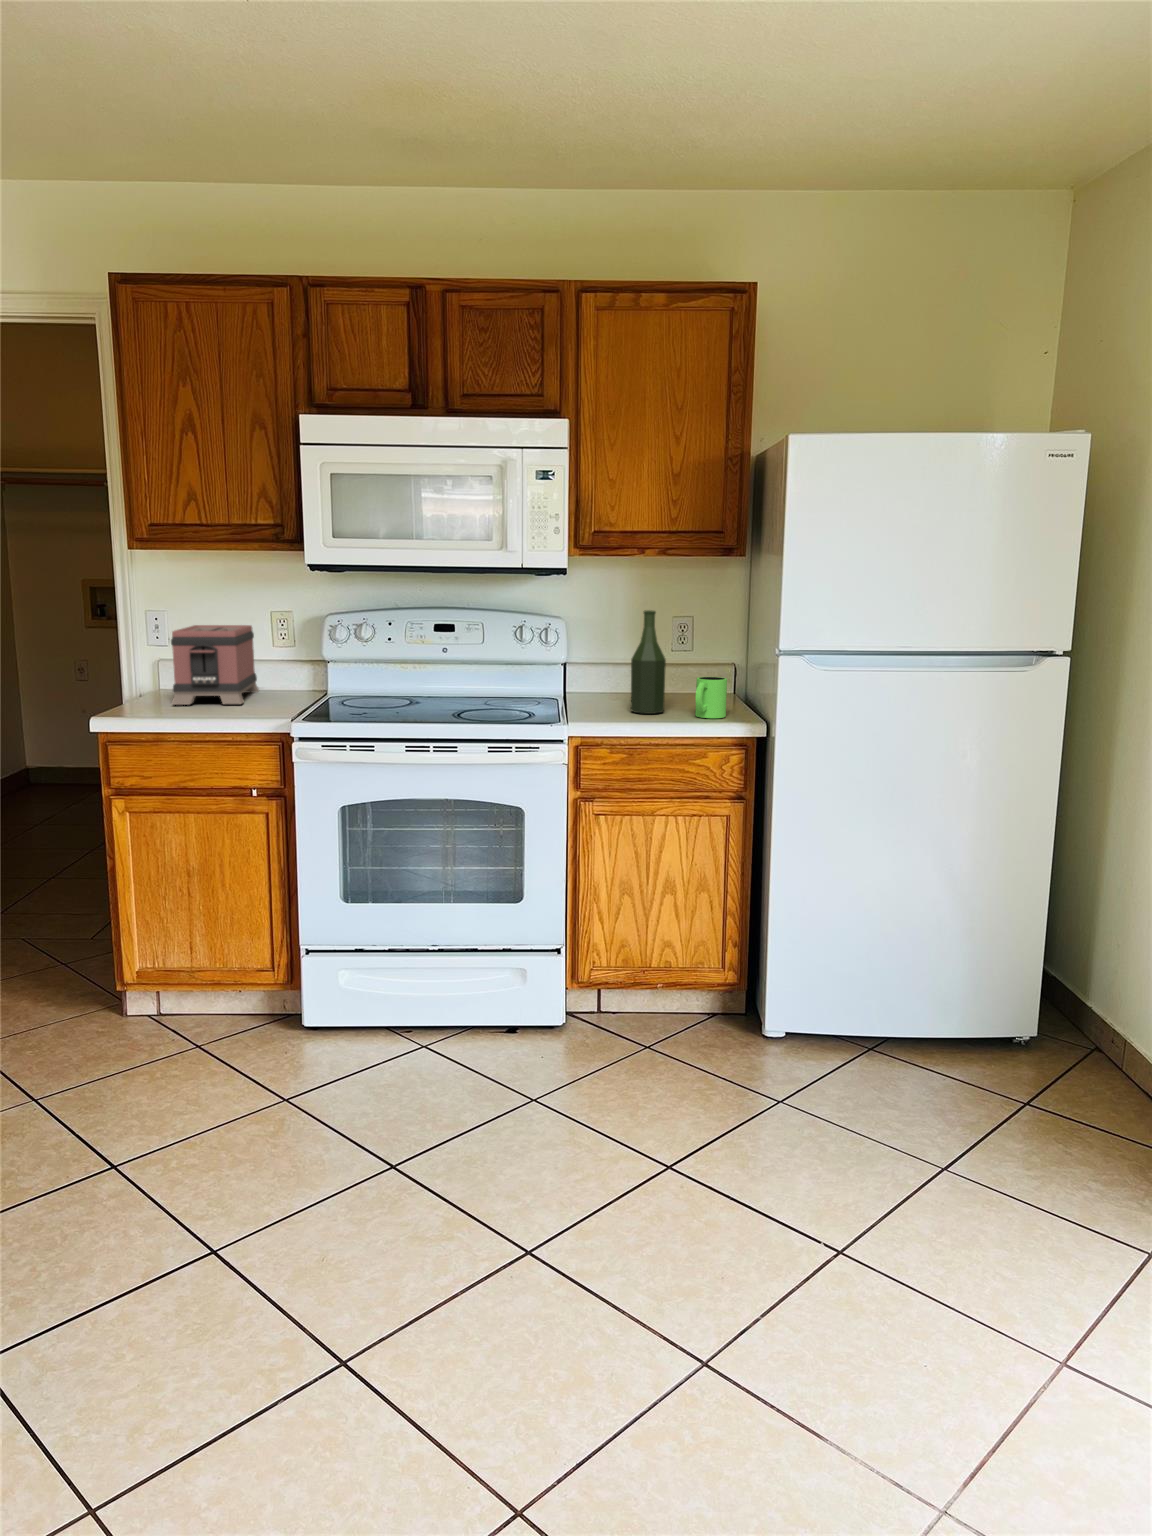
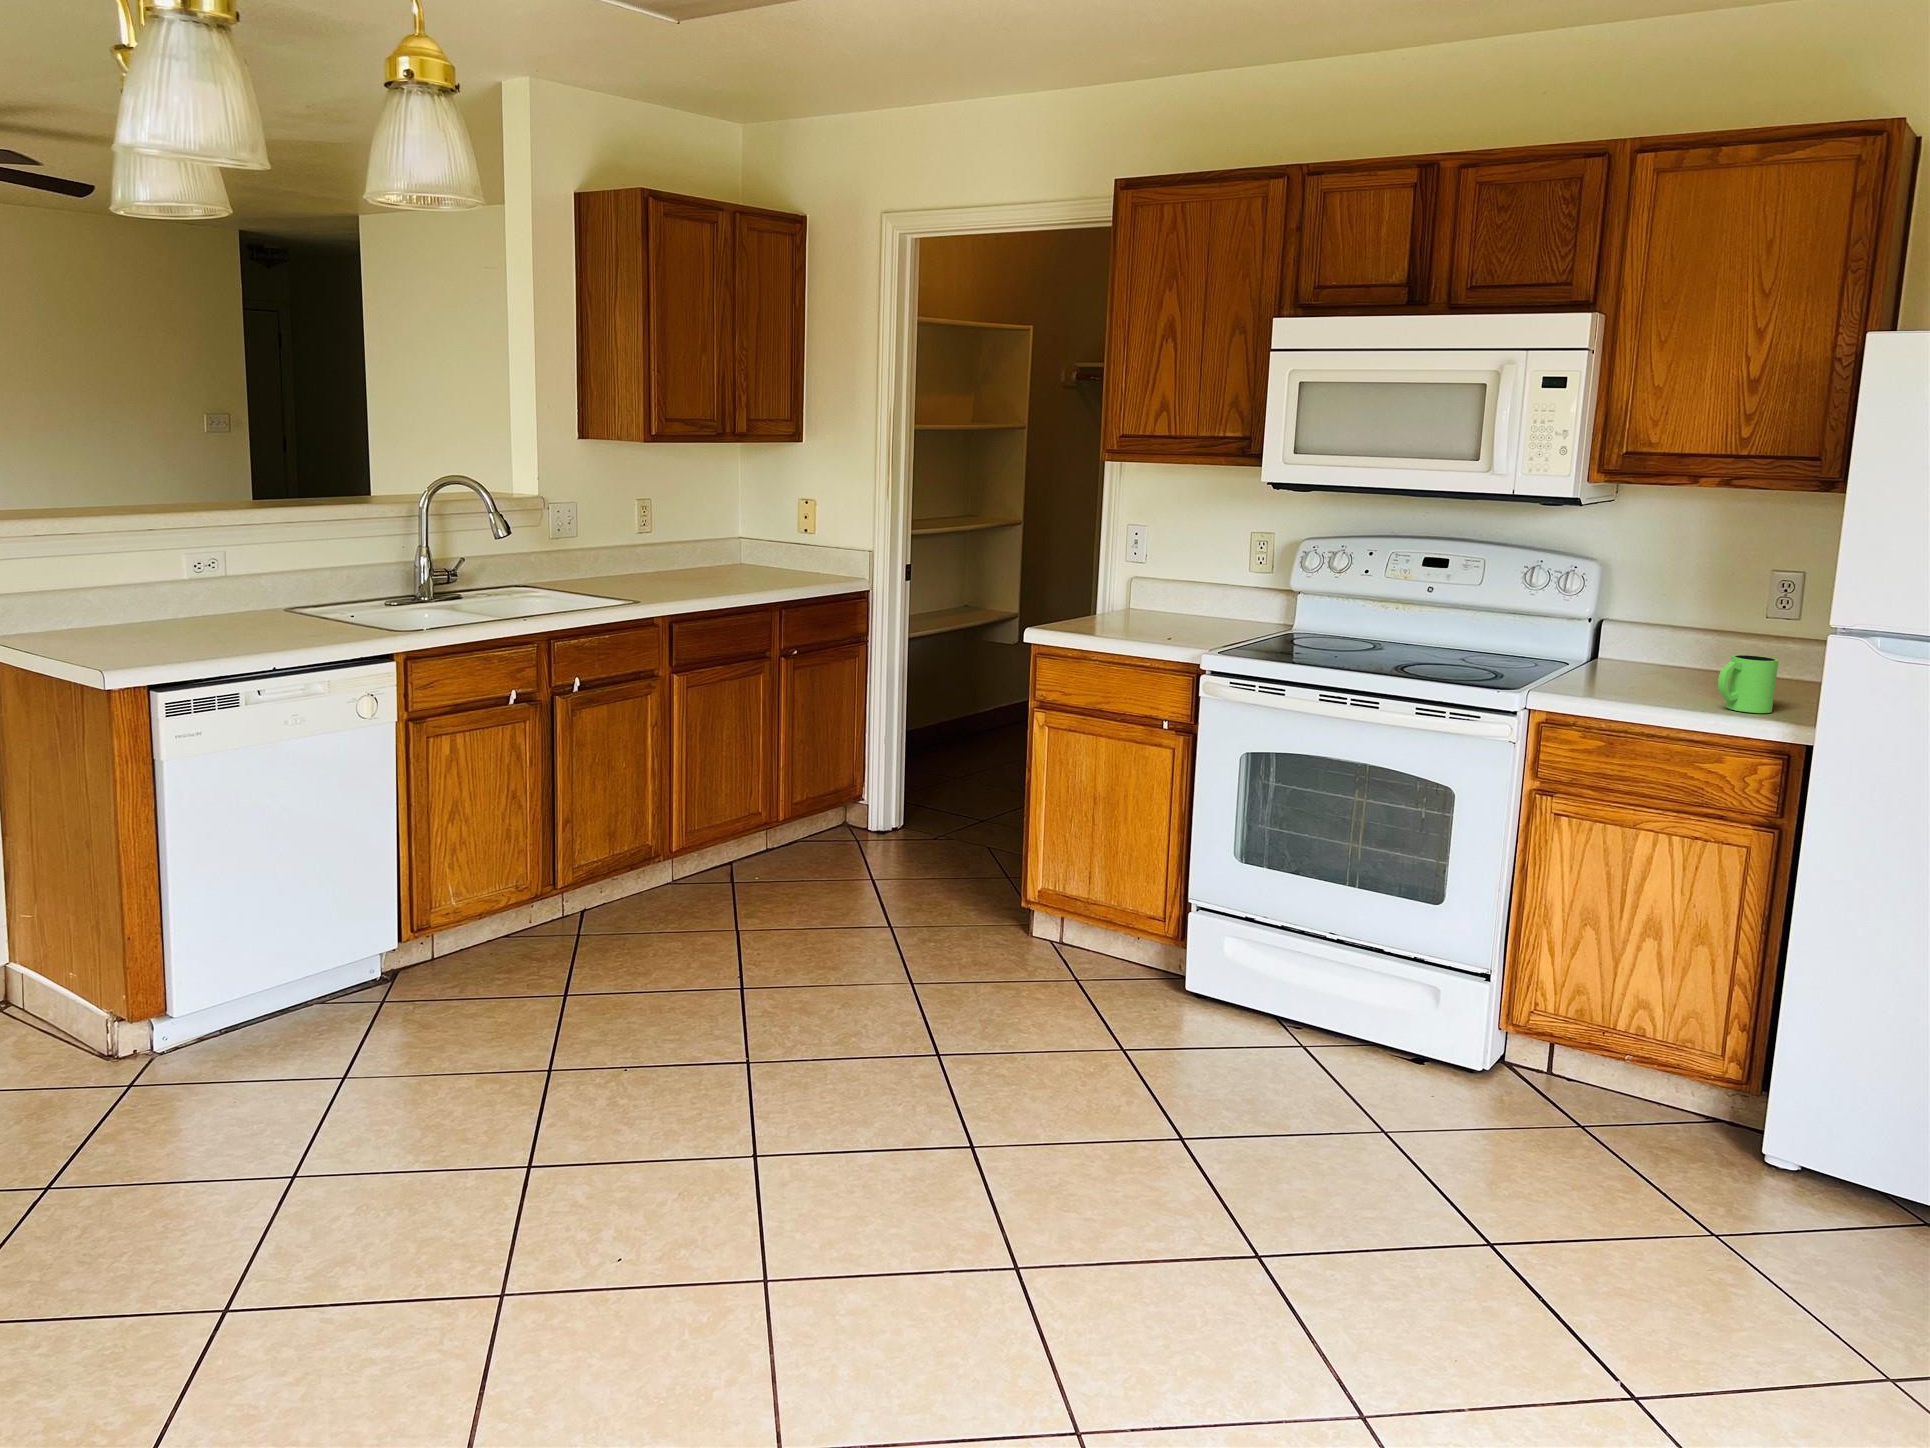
bottle: present [631,610,666,714] -> none [1638,559,1700,697]
toaster: present [171,625,259,705] -> none [1116,540,1226,630]

